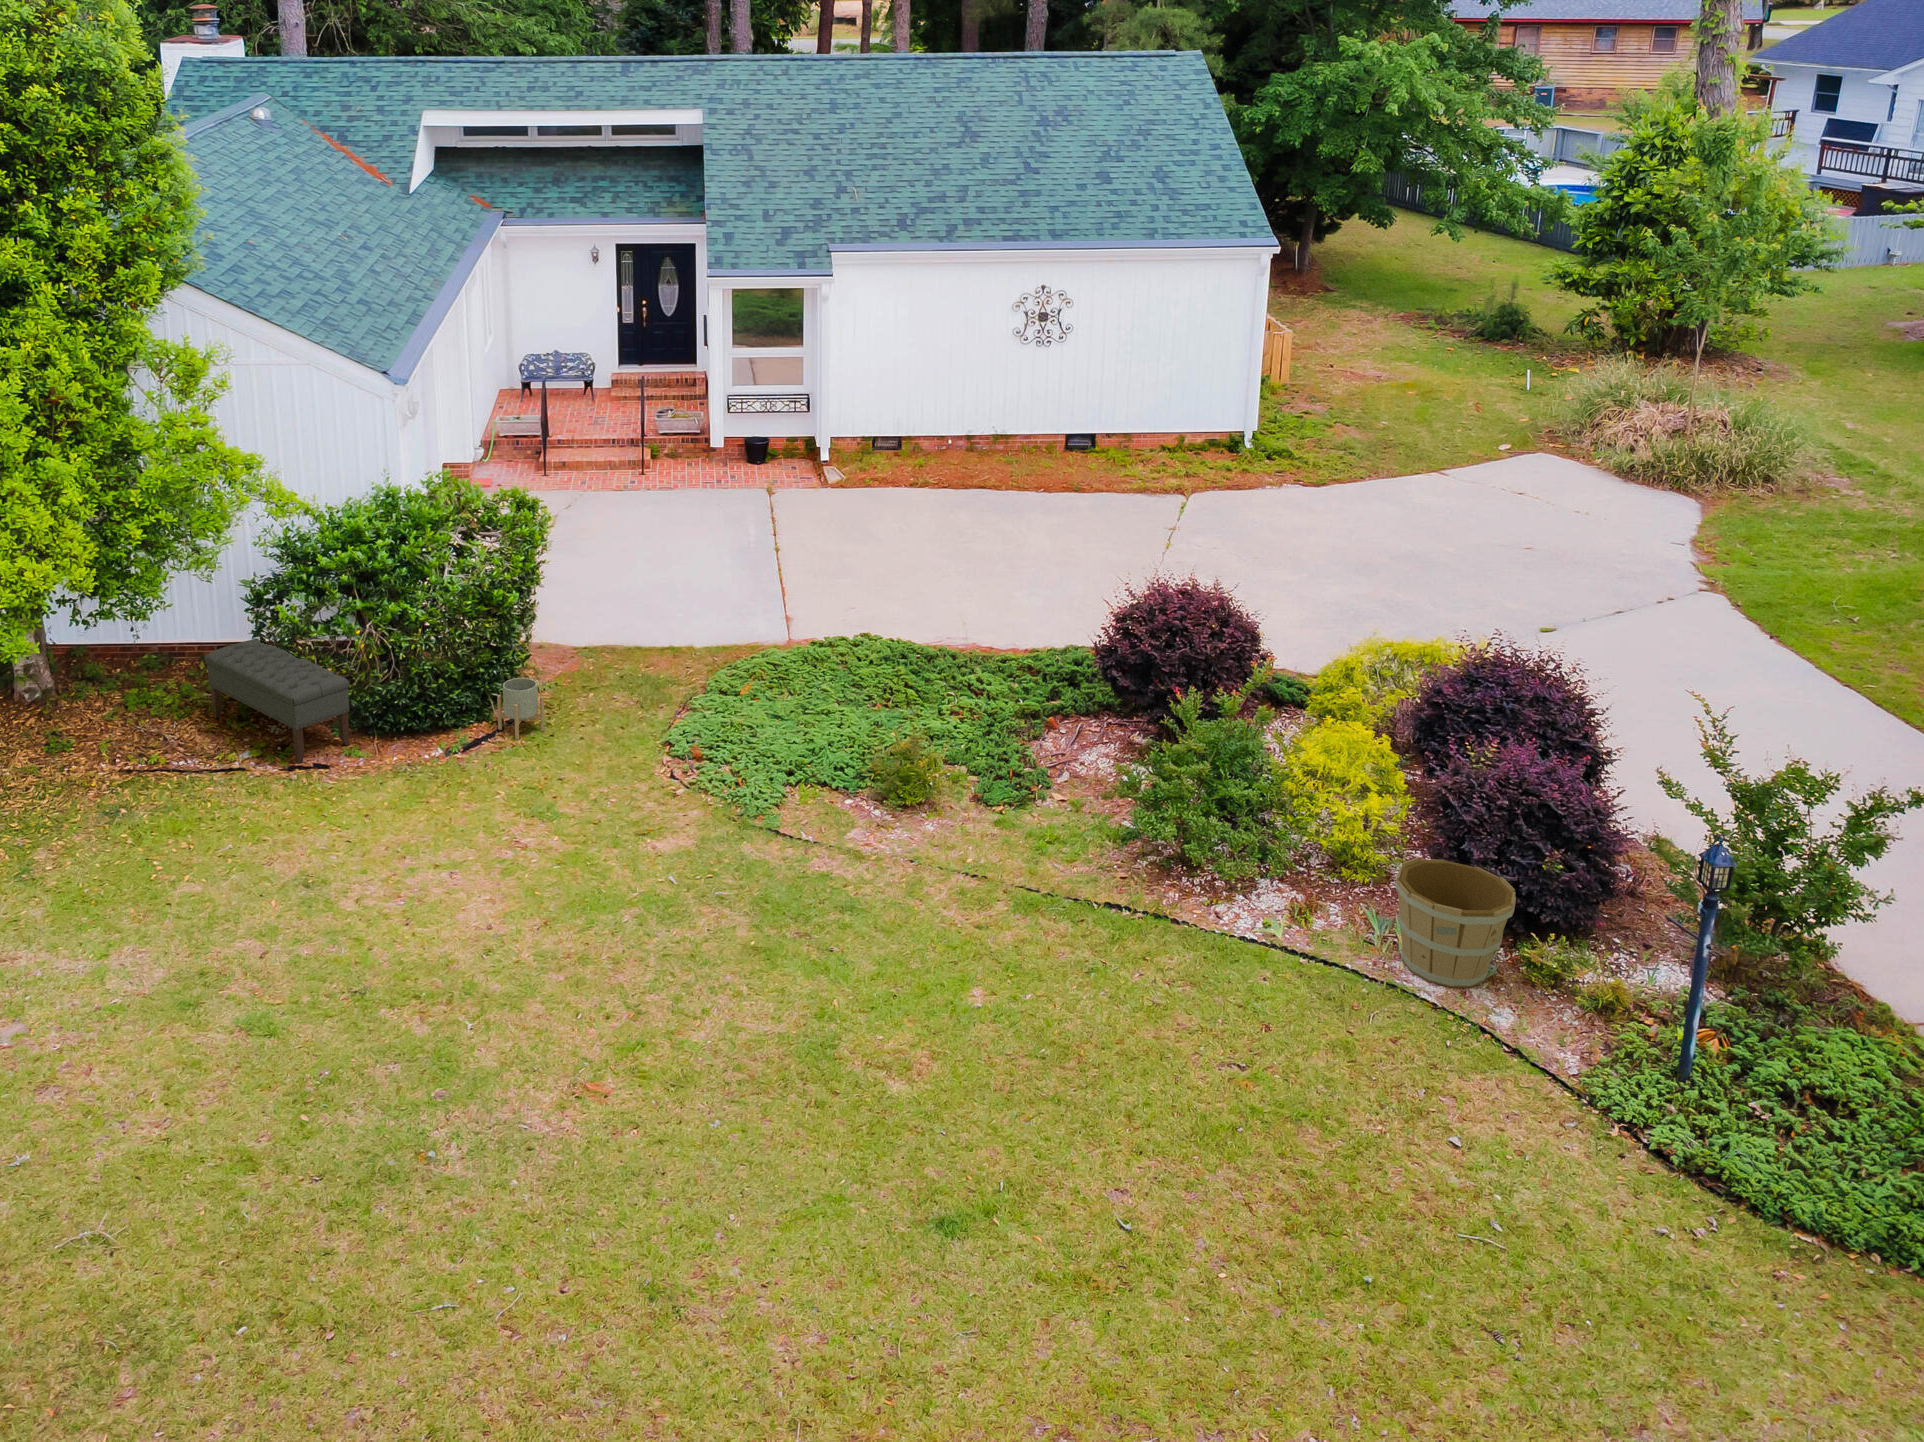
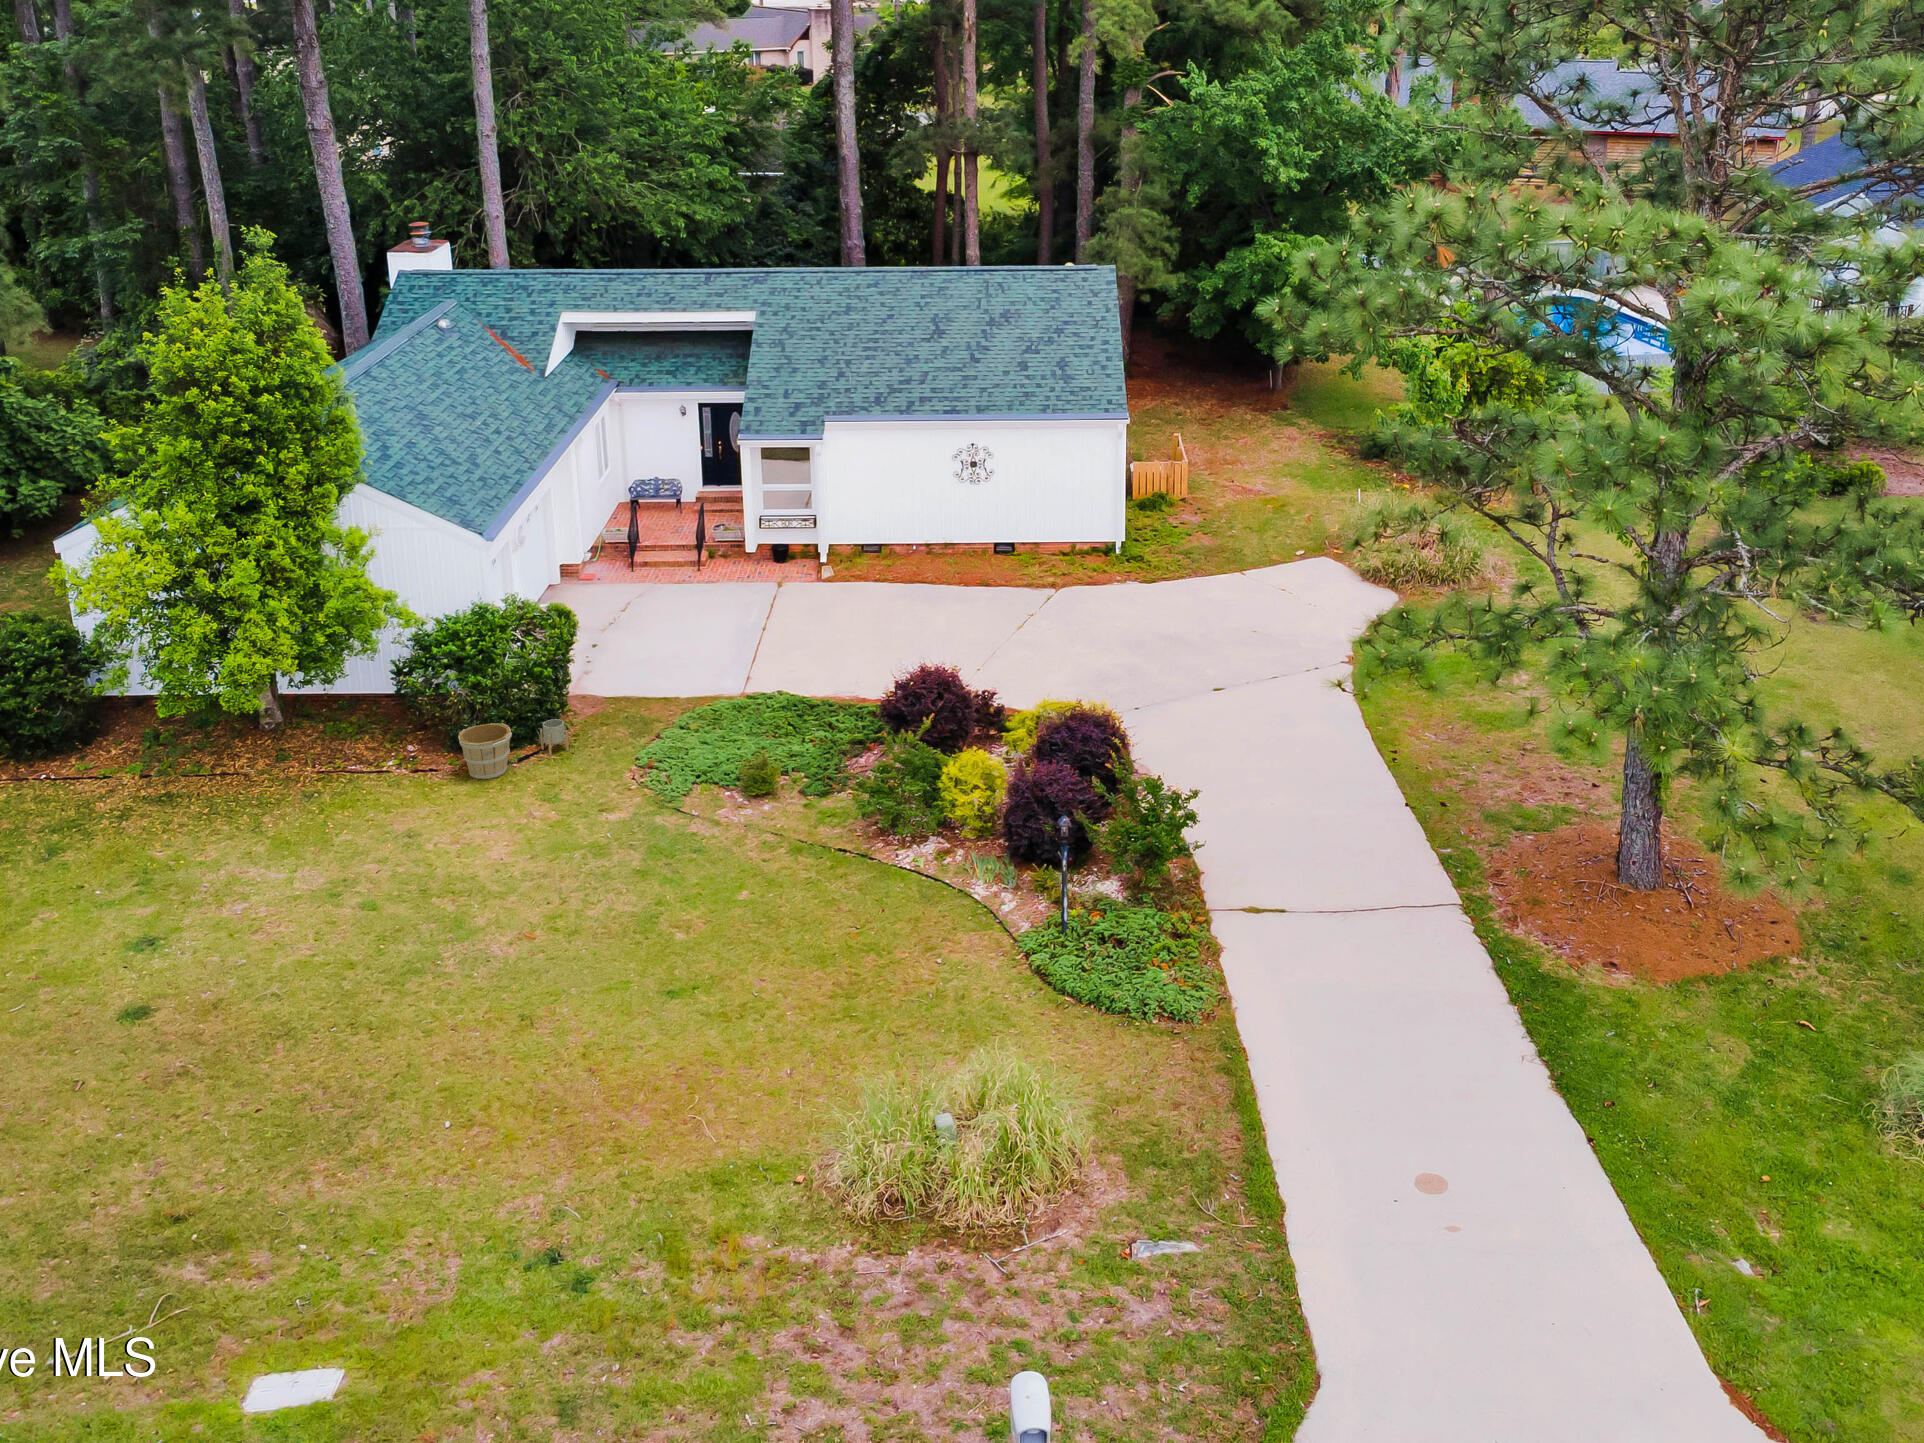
bench: present [204,639,350,763] -> none [370,693,452,768]
wooden bucket: present [1395,857,1516,988] -> present [458,723,512,779]

